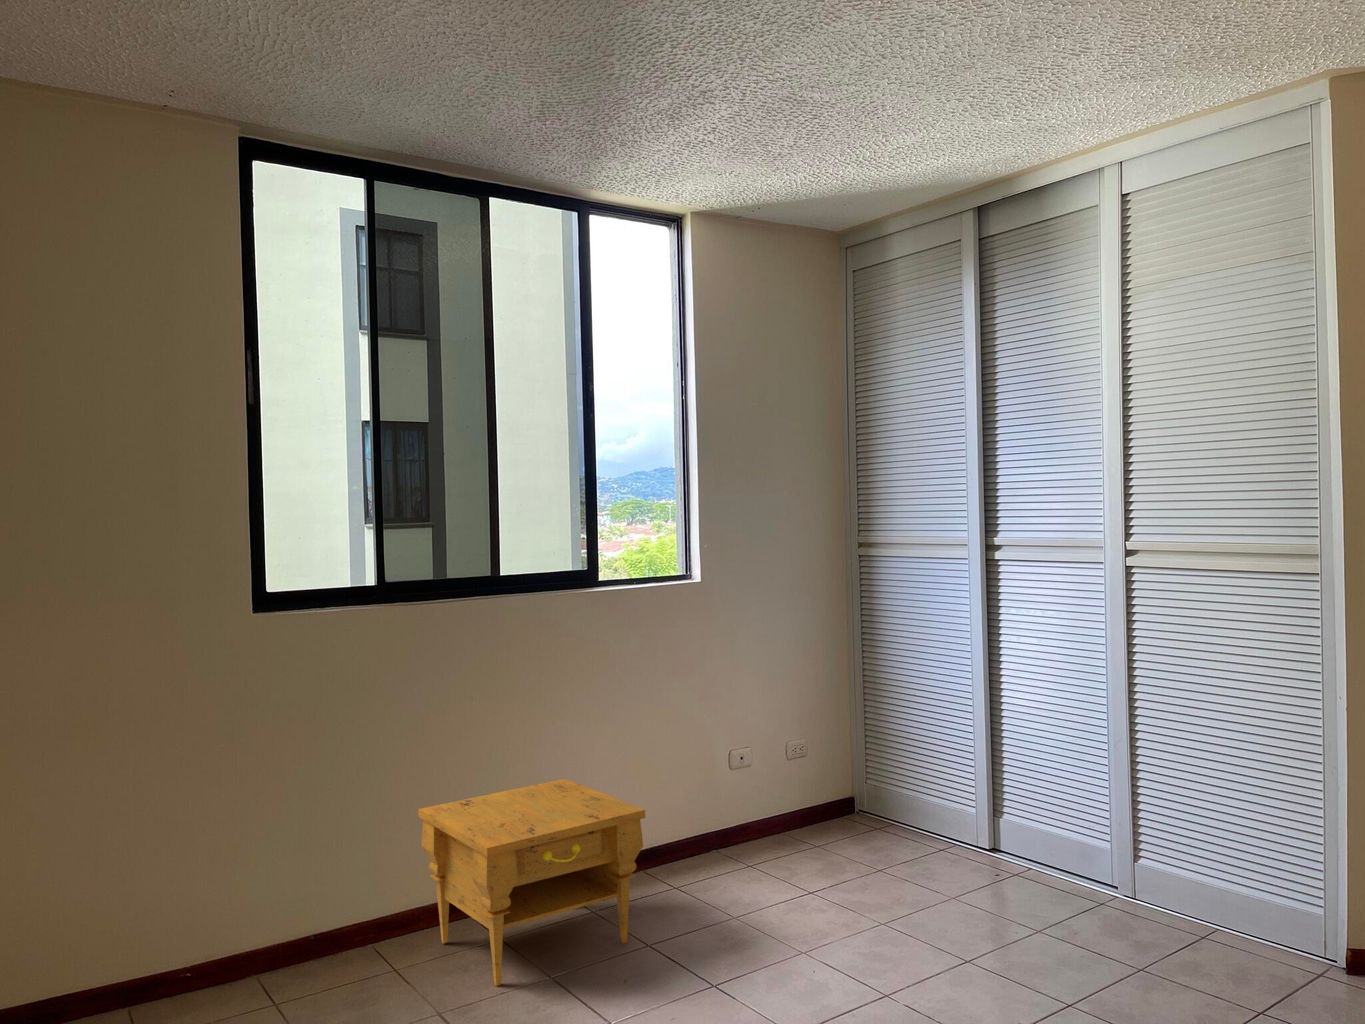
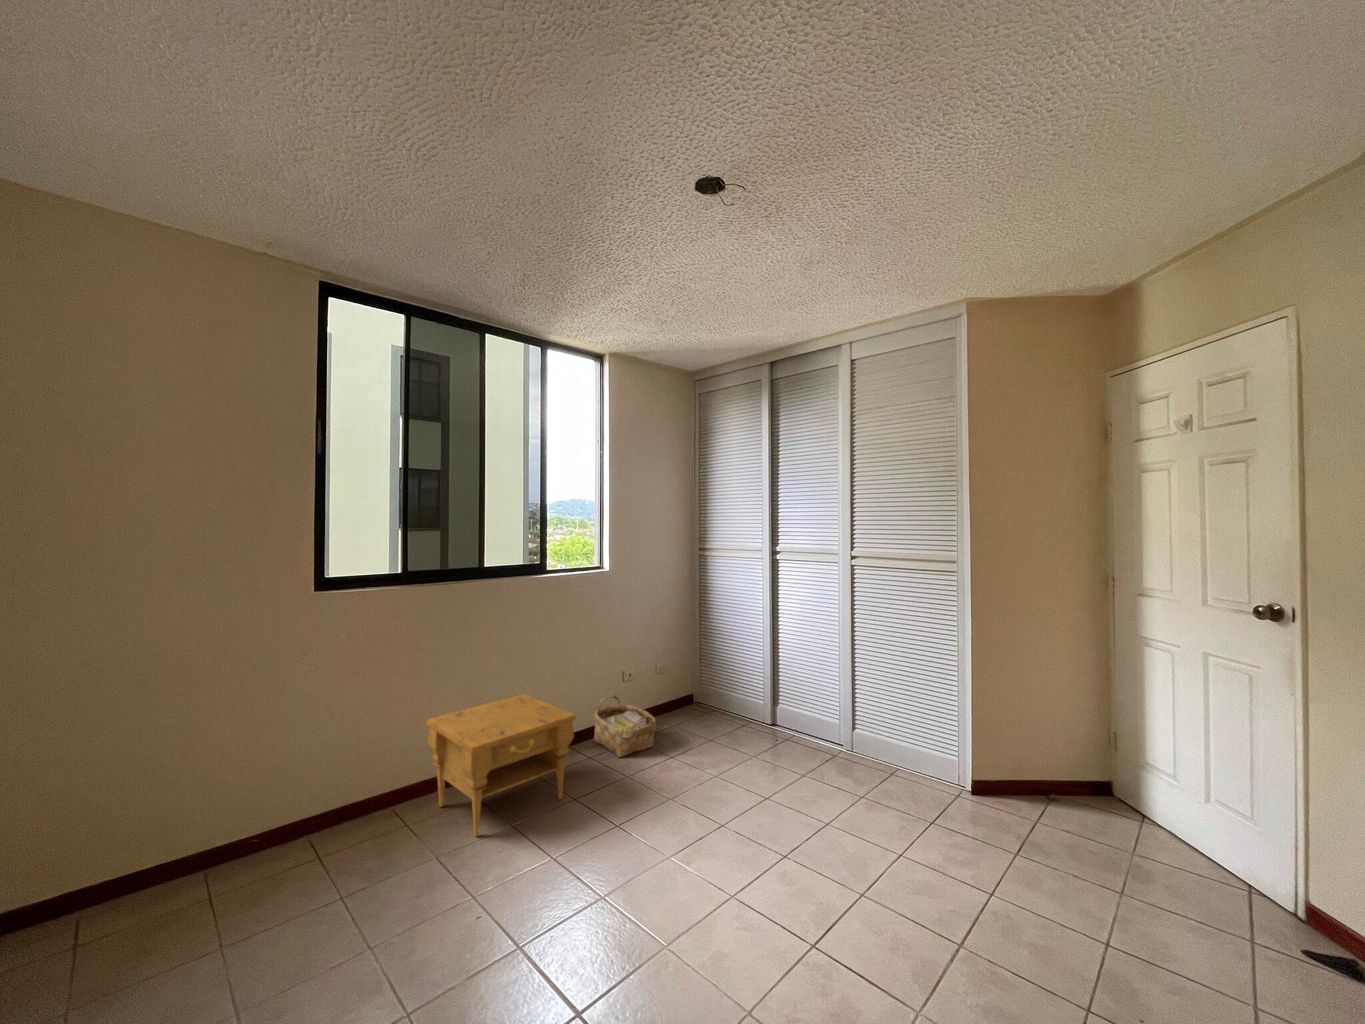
woven basket: none [679,789,781,889] -> present [594,695,656,757]

